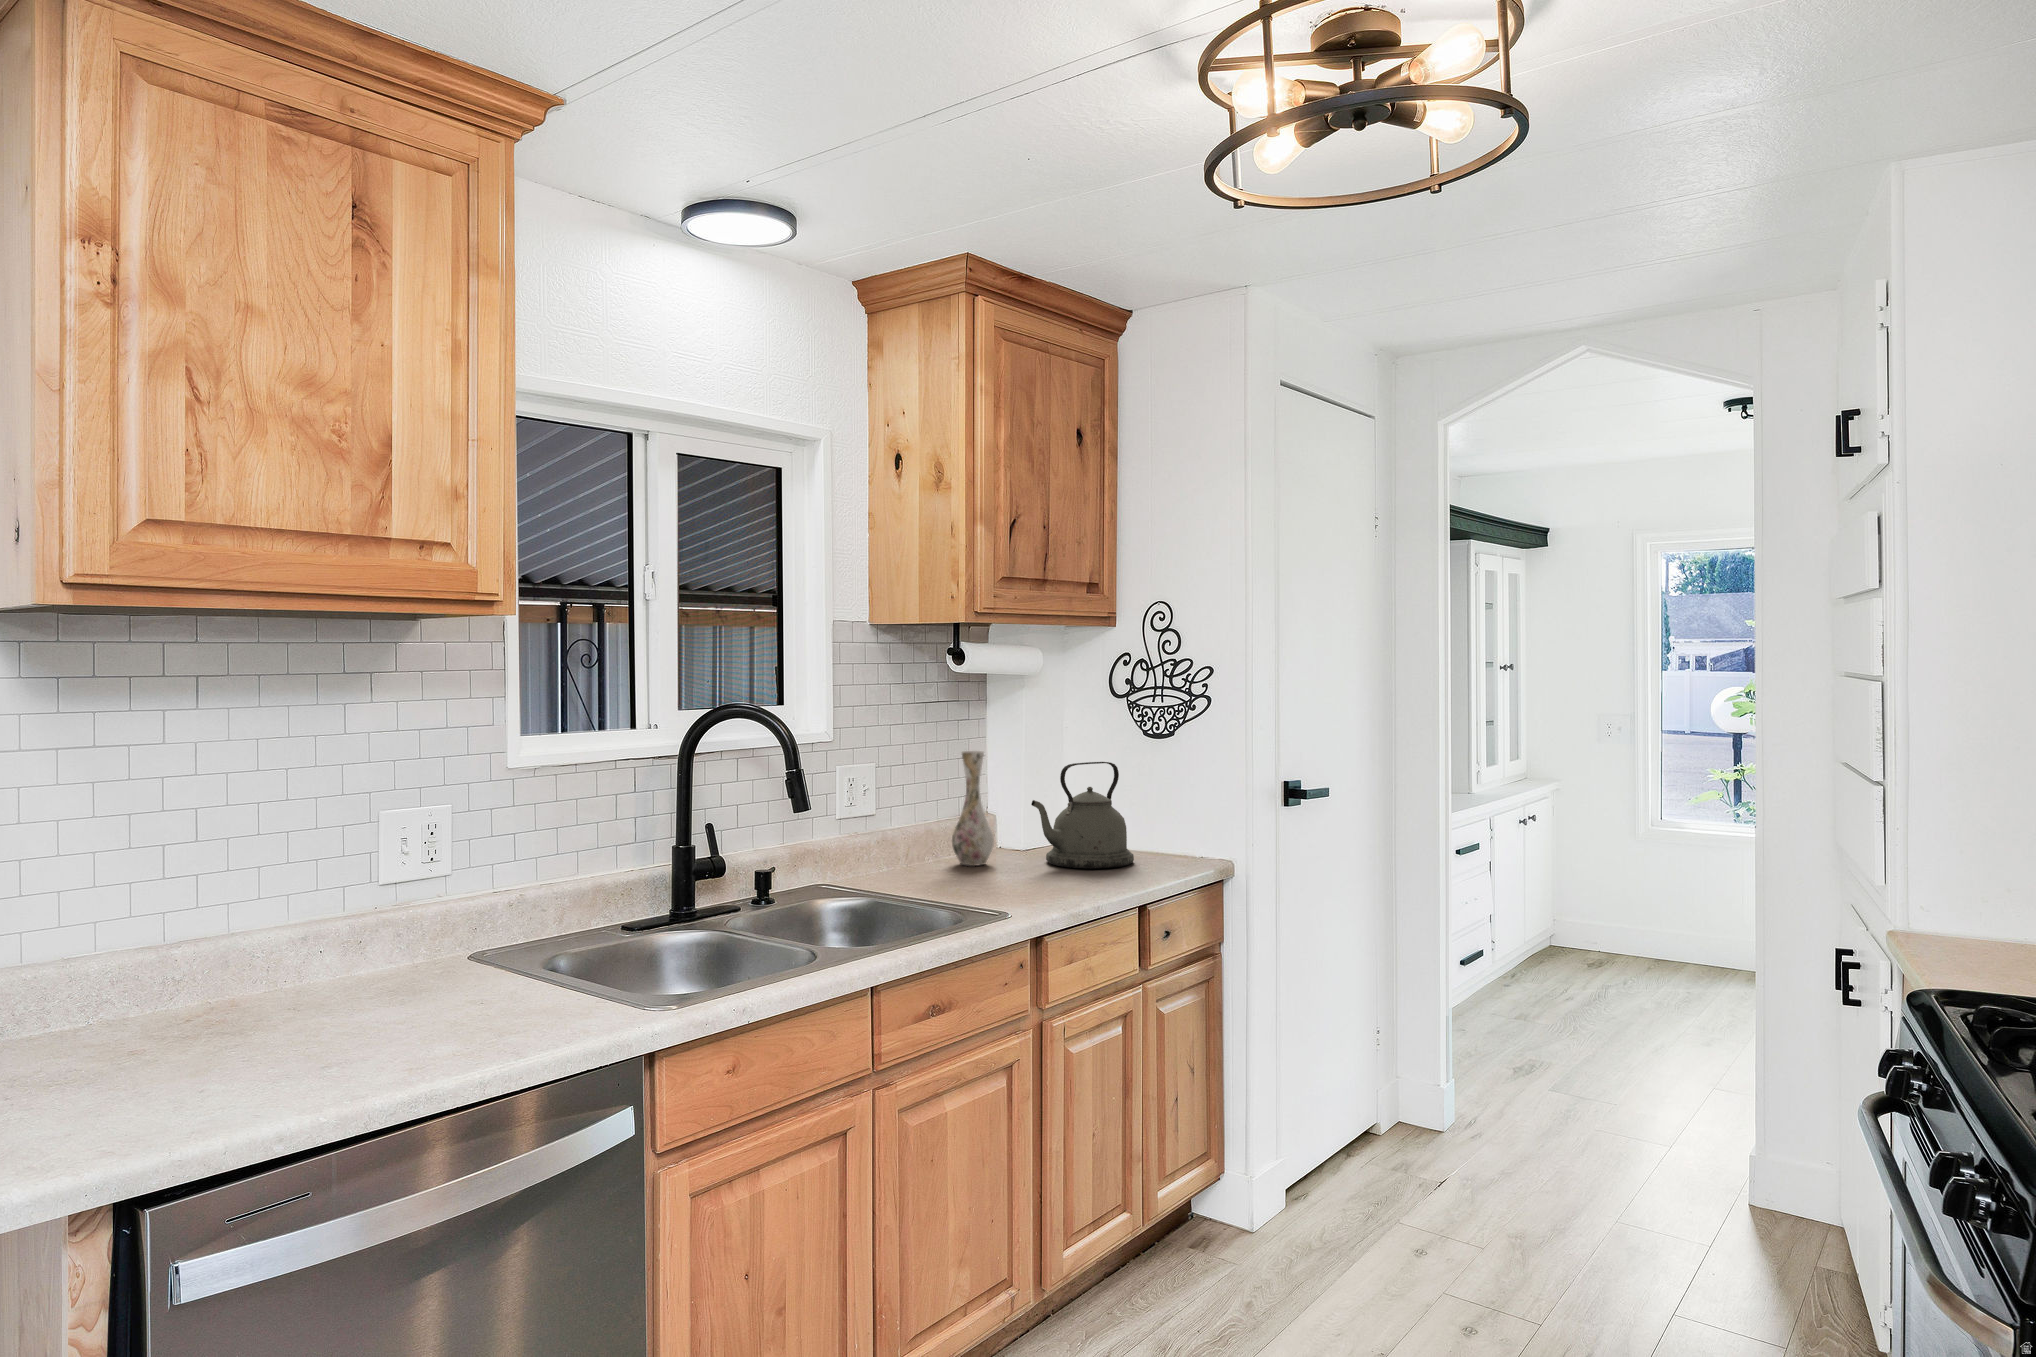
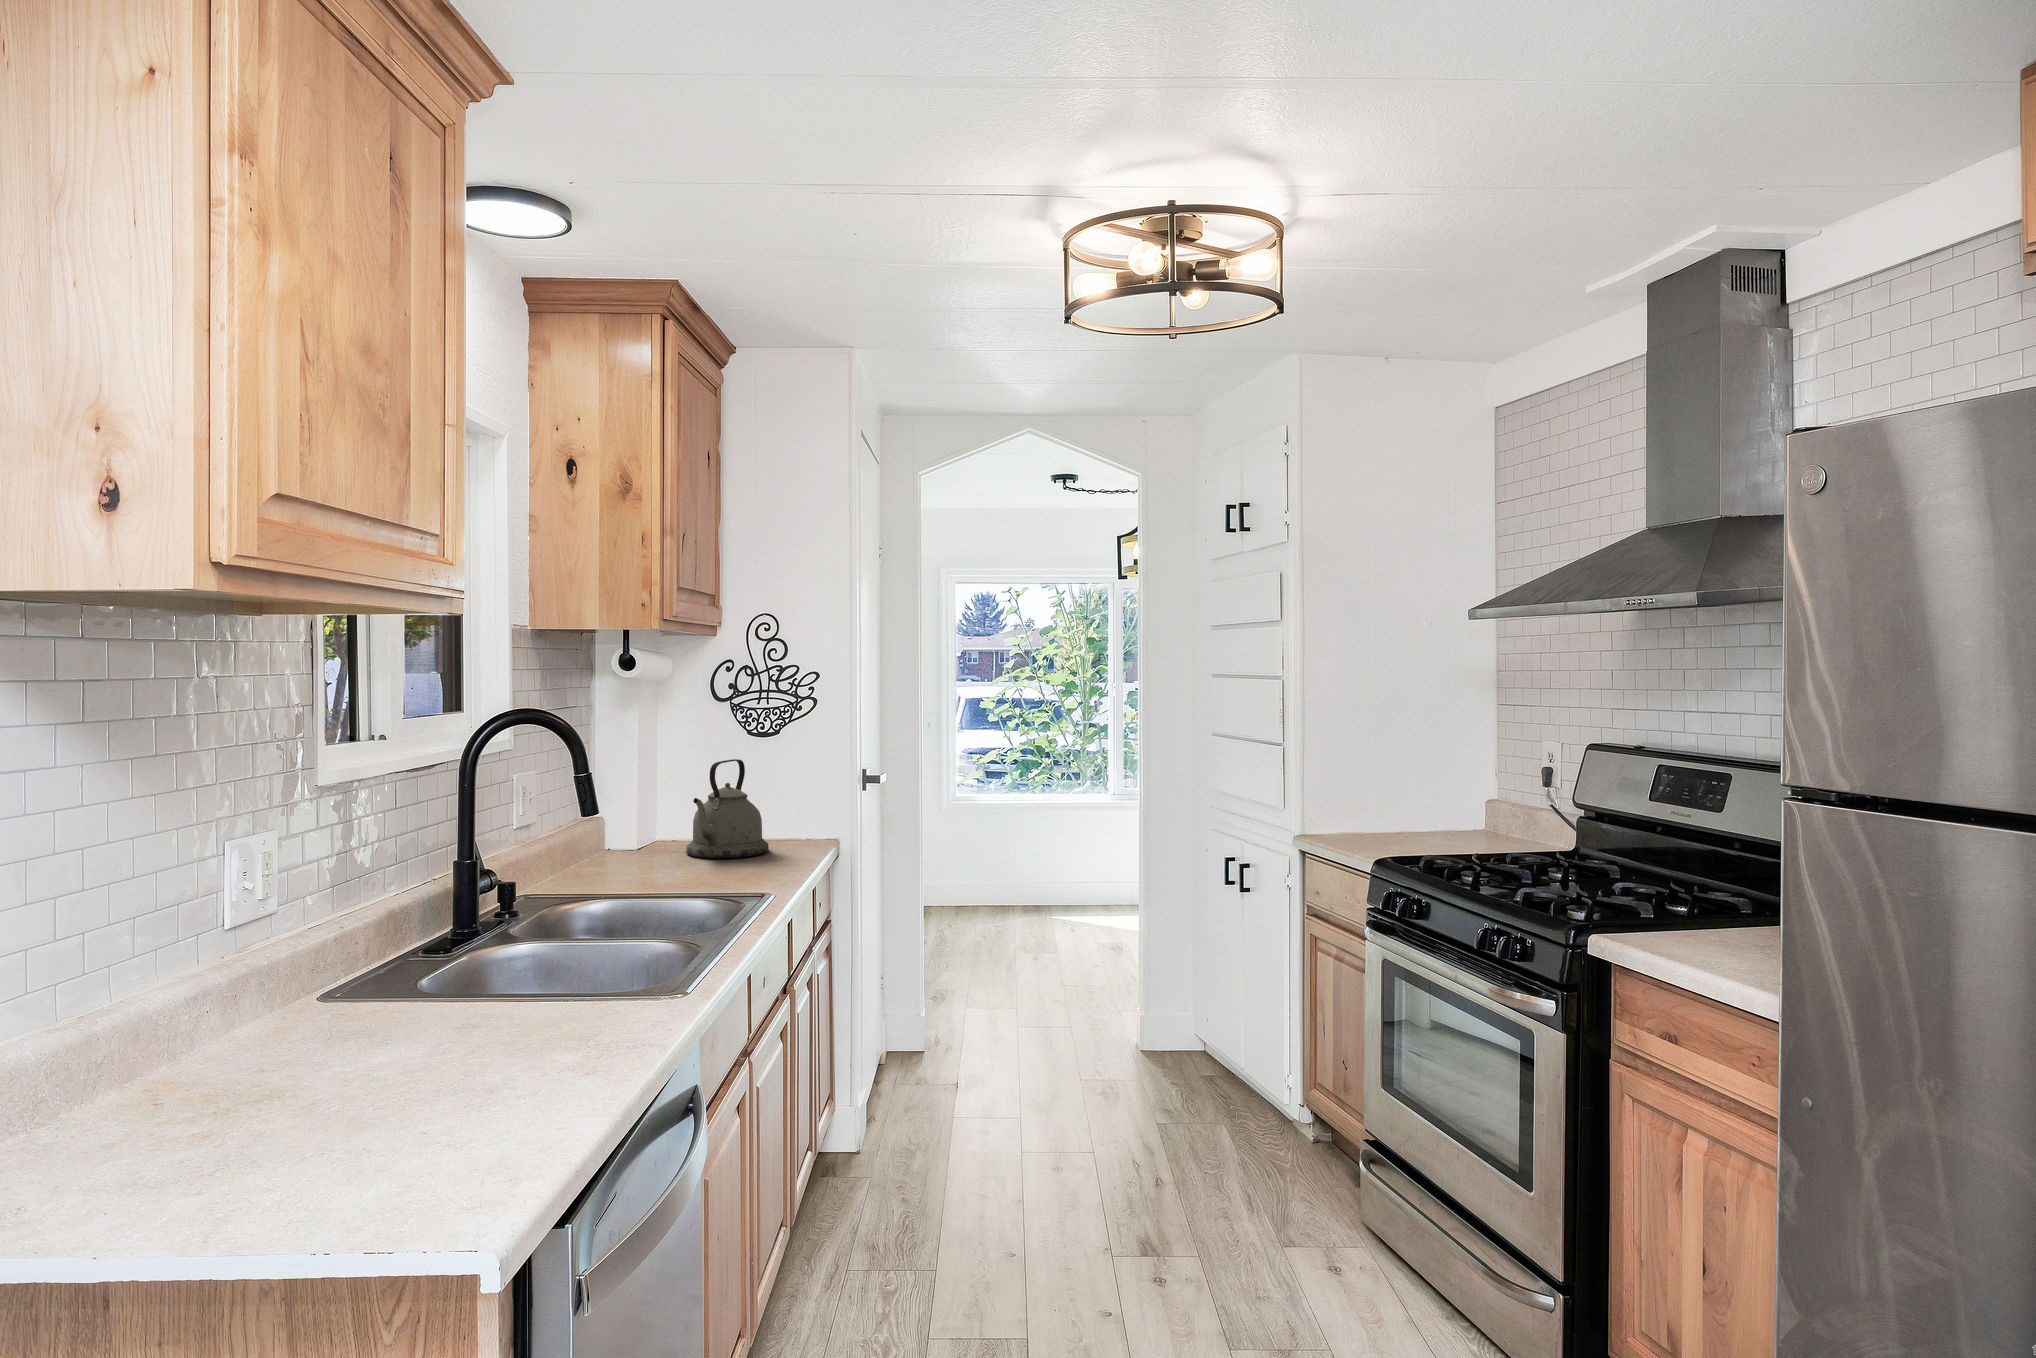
vase: present [952,751,994,866] -> none [606,754,649,867]

